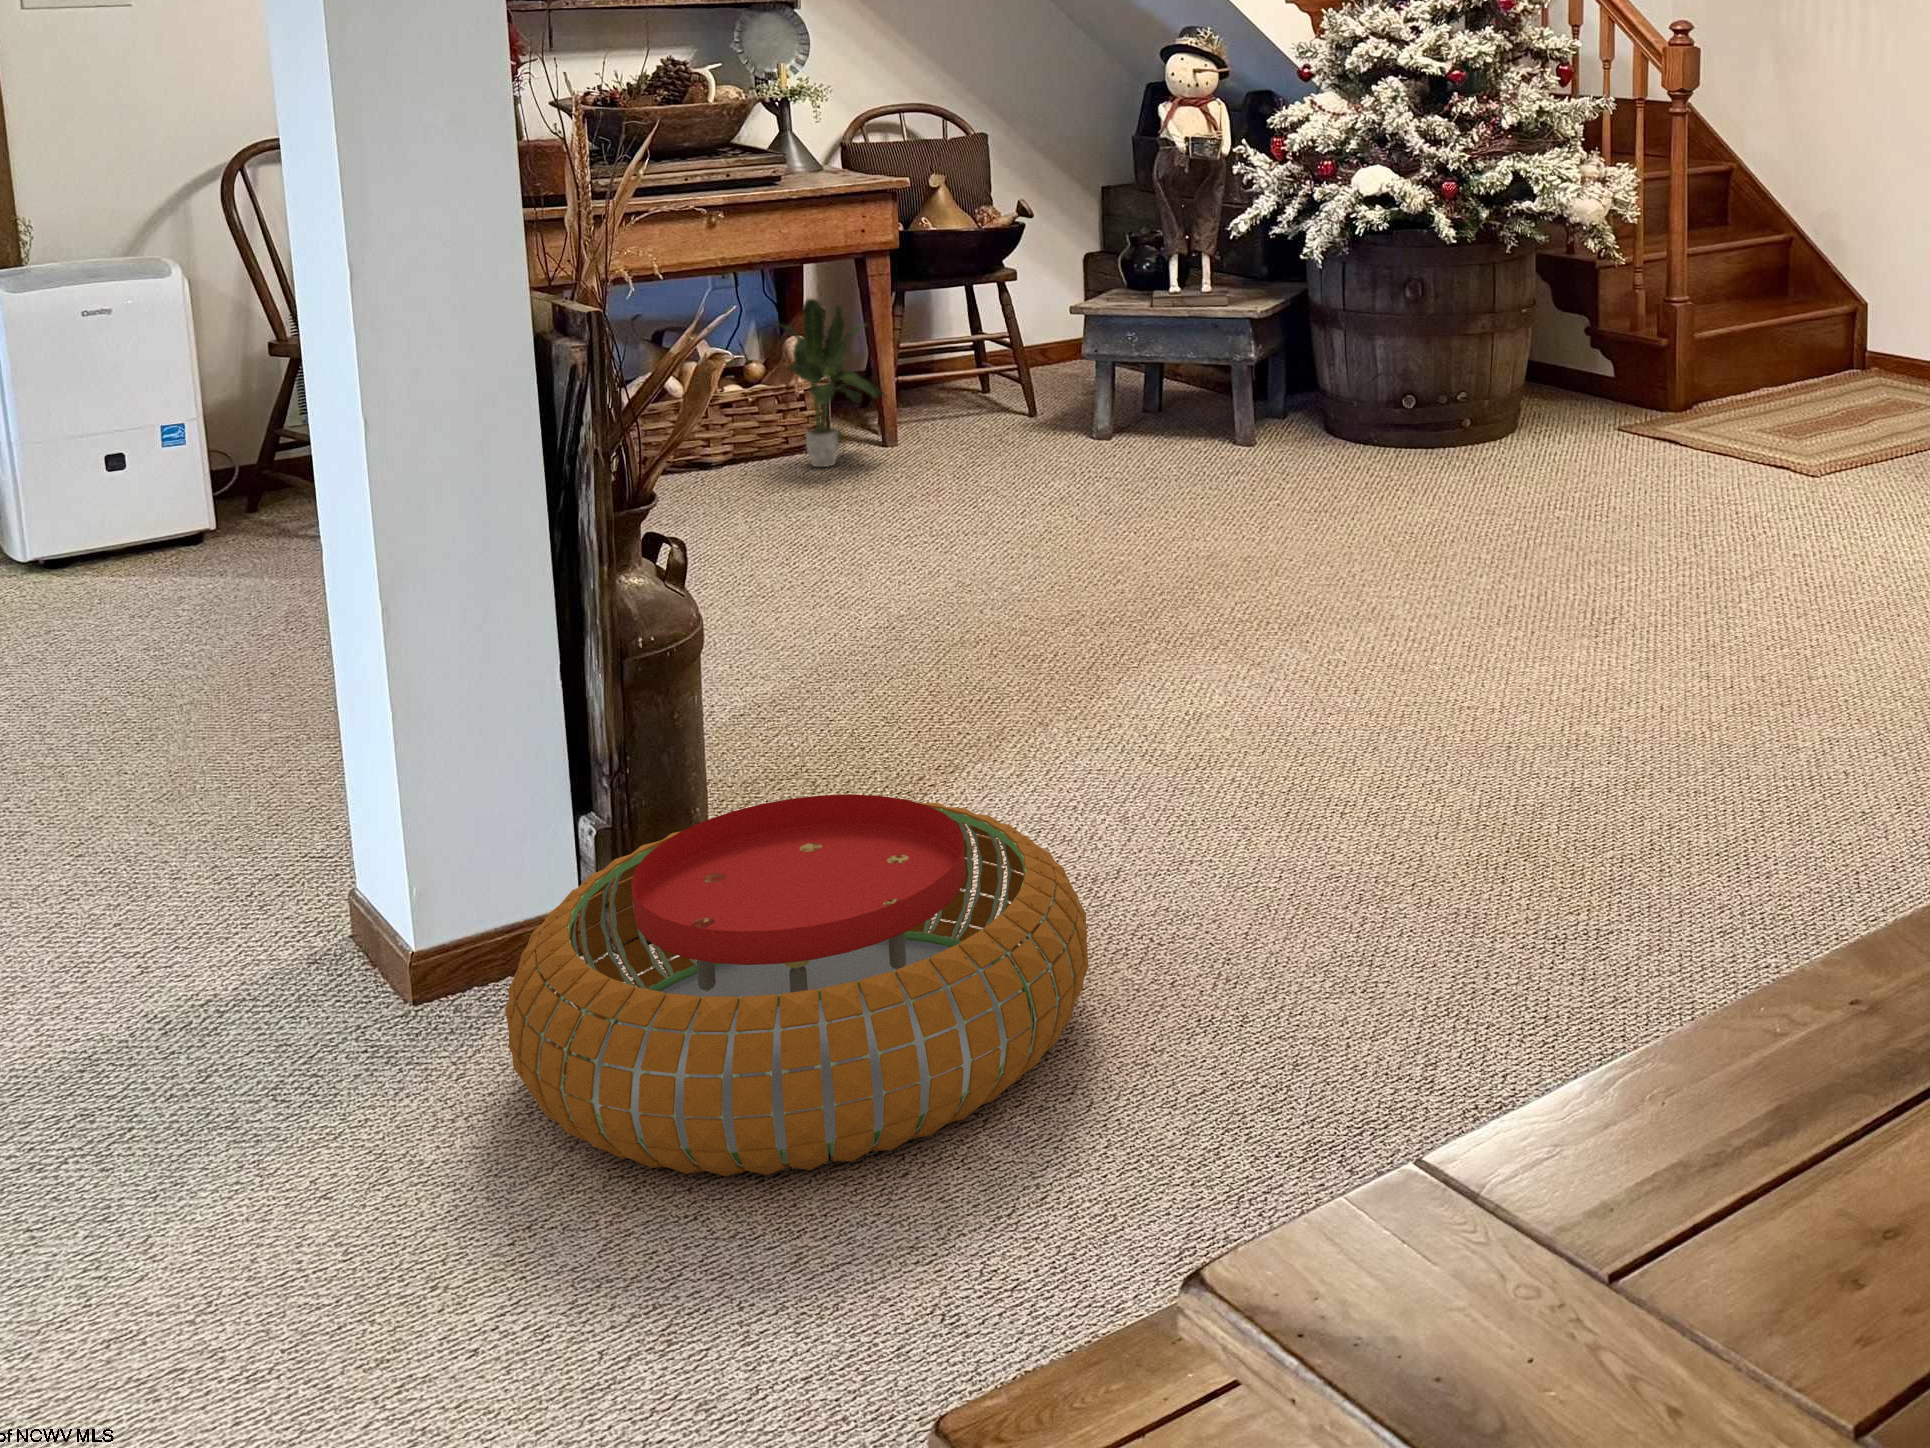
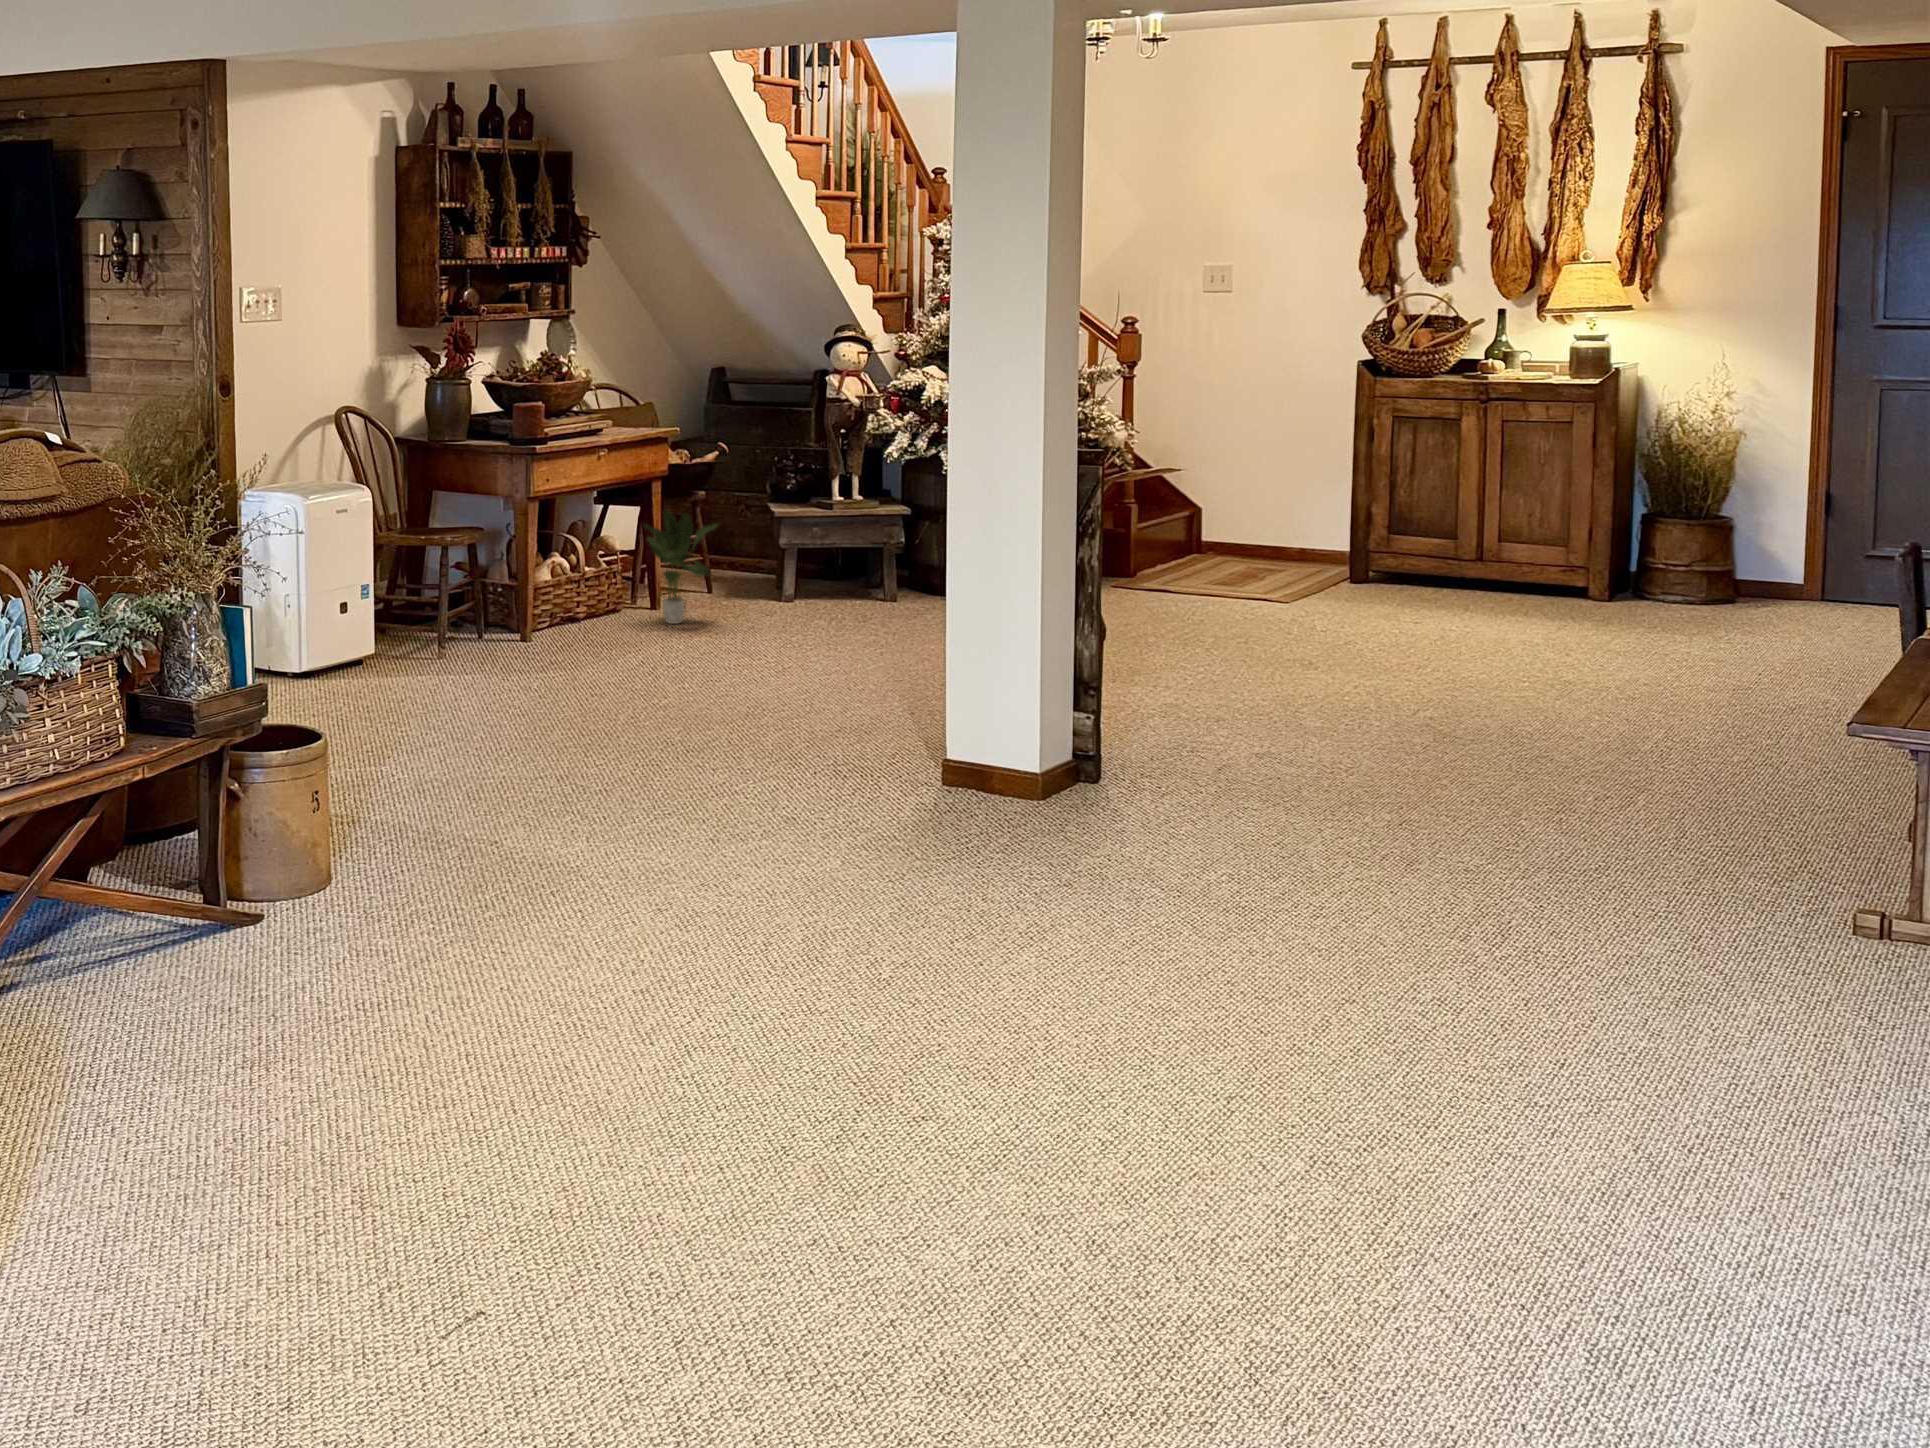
pouf: present [505,794,1089,1176] -> none [1216,687,1510,825]

